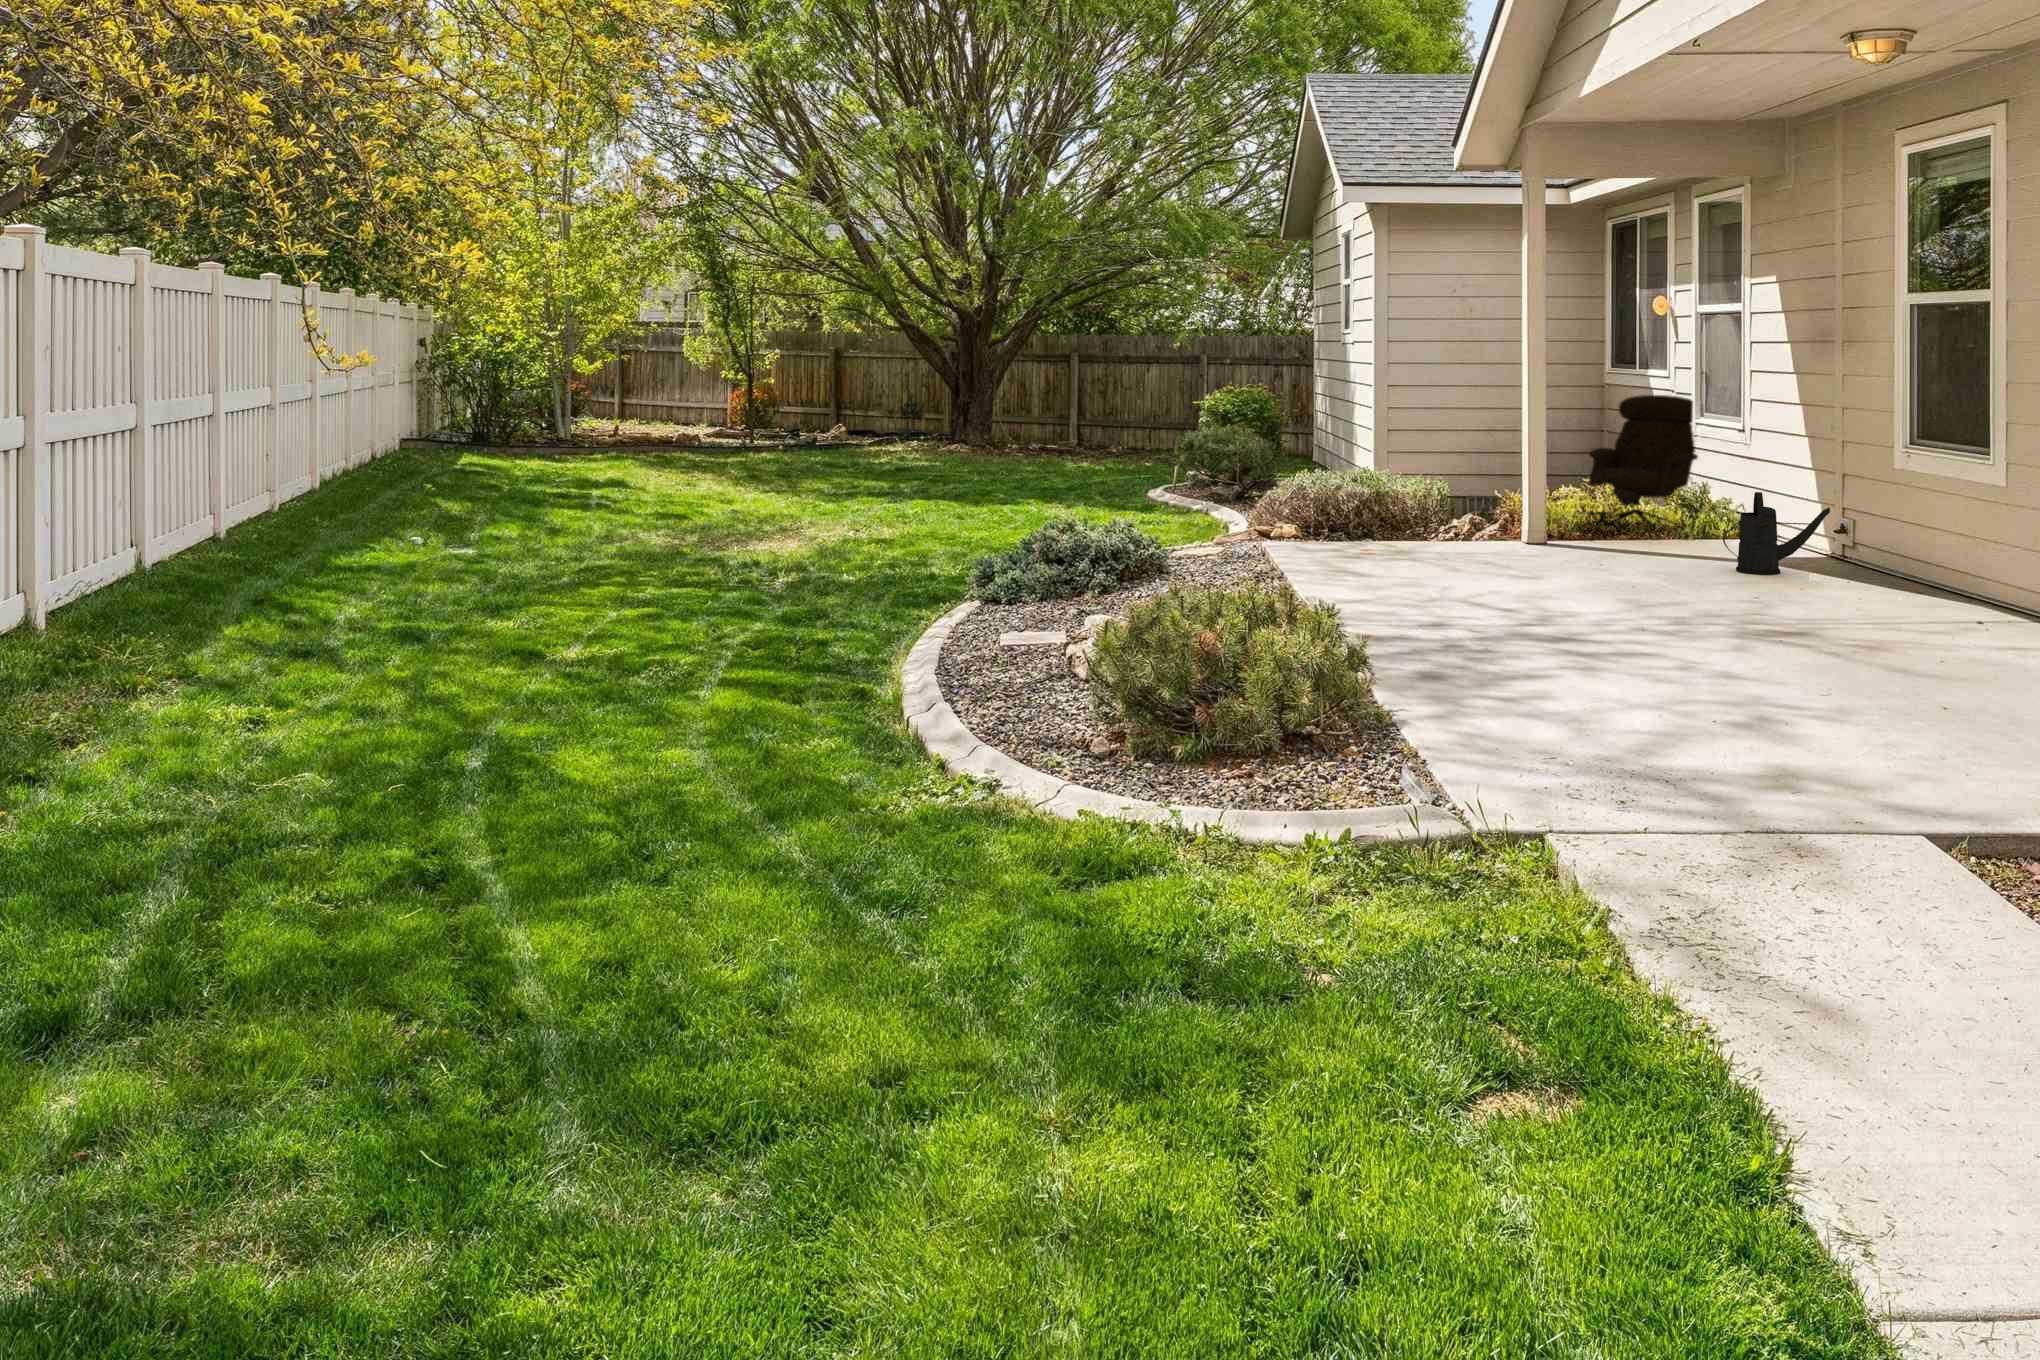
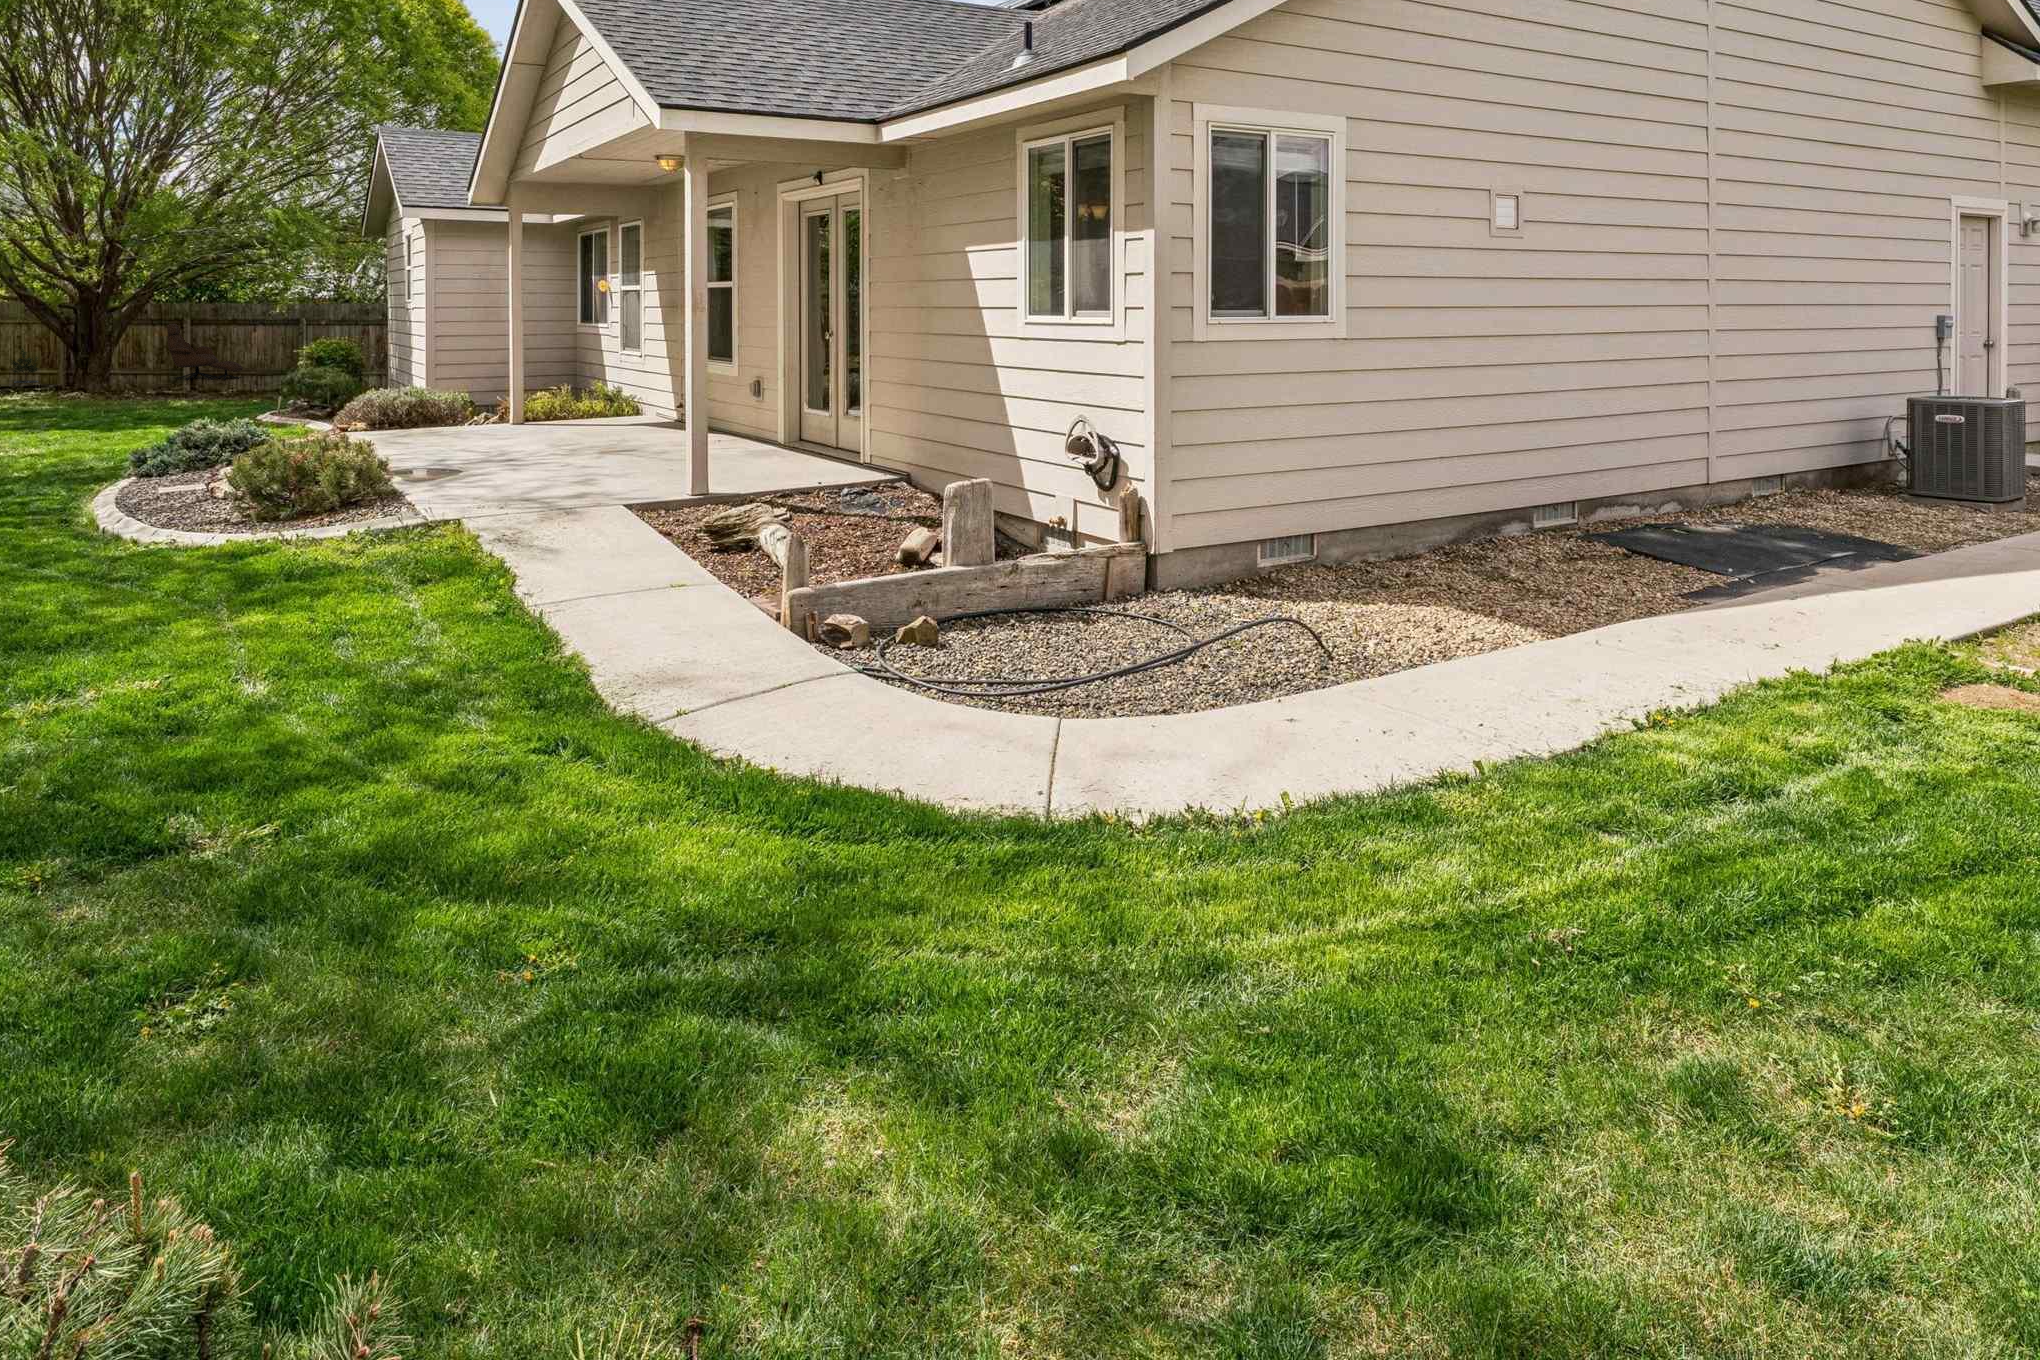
lounge chair: present [1573,395,1698,534] -> present [167,323,243,380]
watering can: present [1723,492,1830,574] -> none [618,389,672,432]

